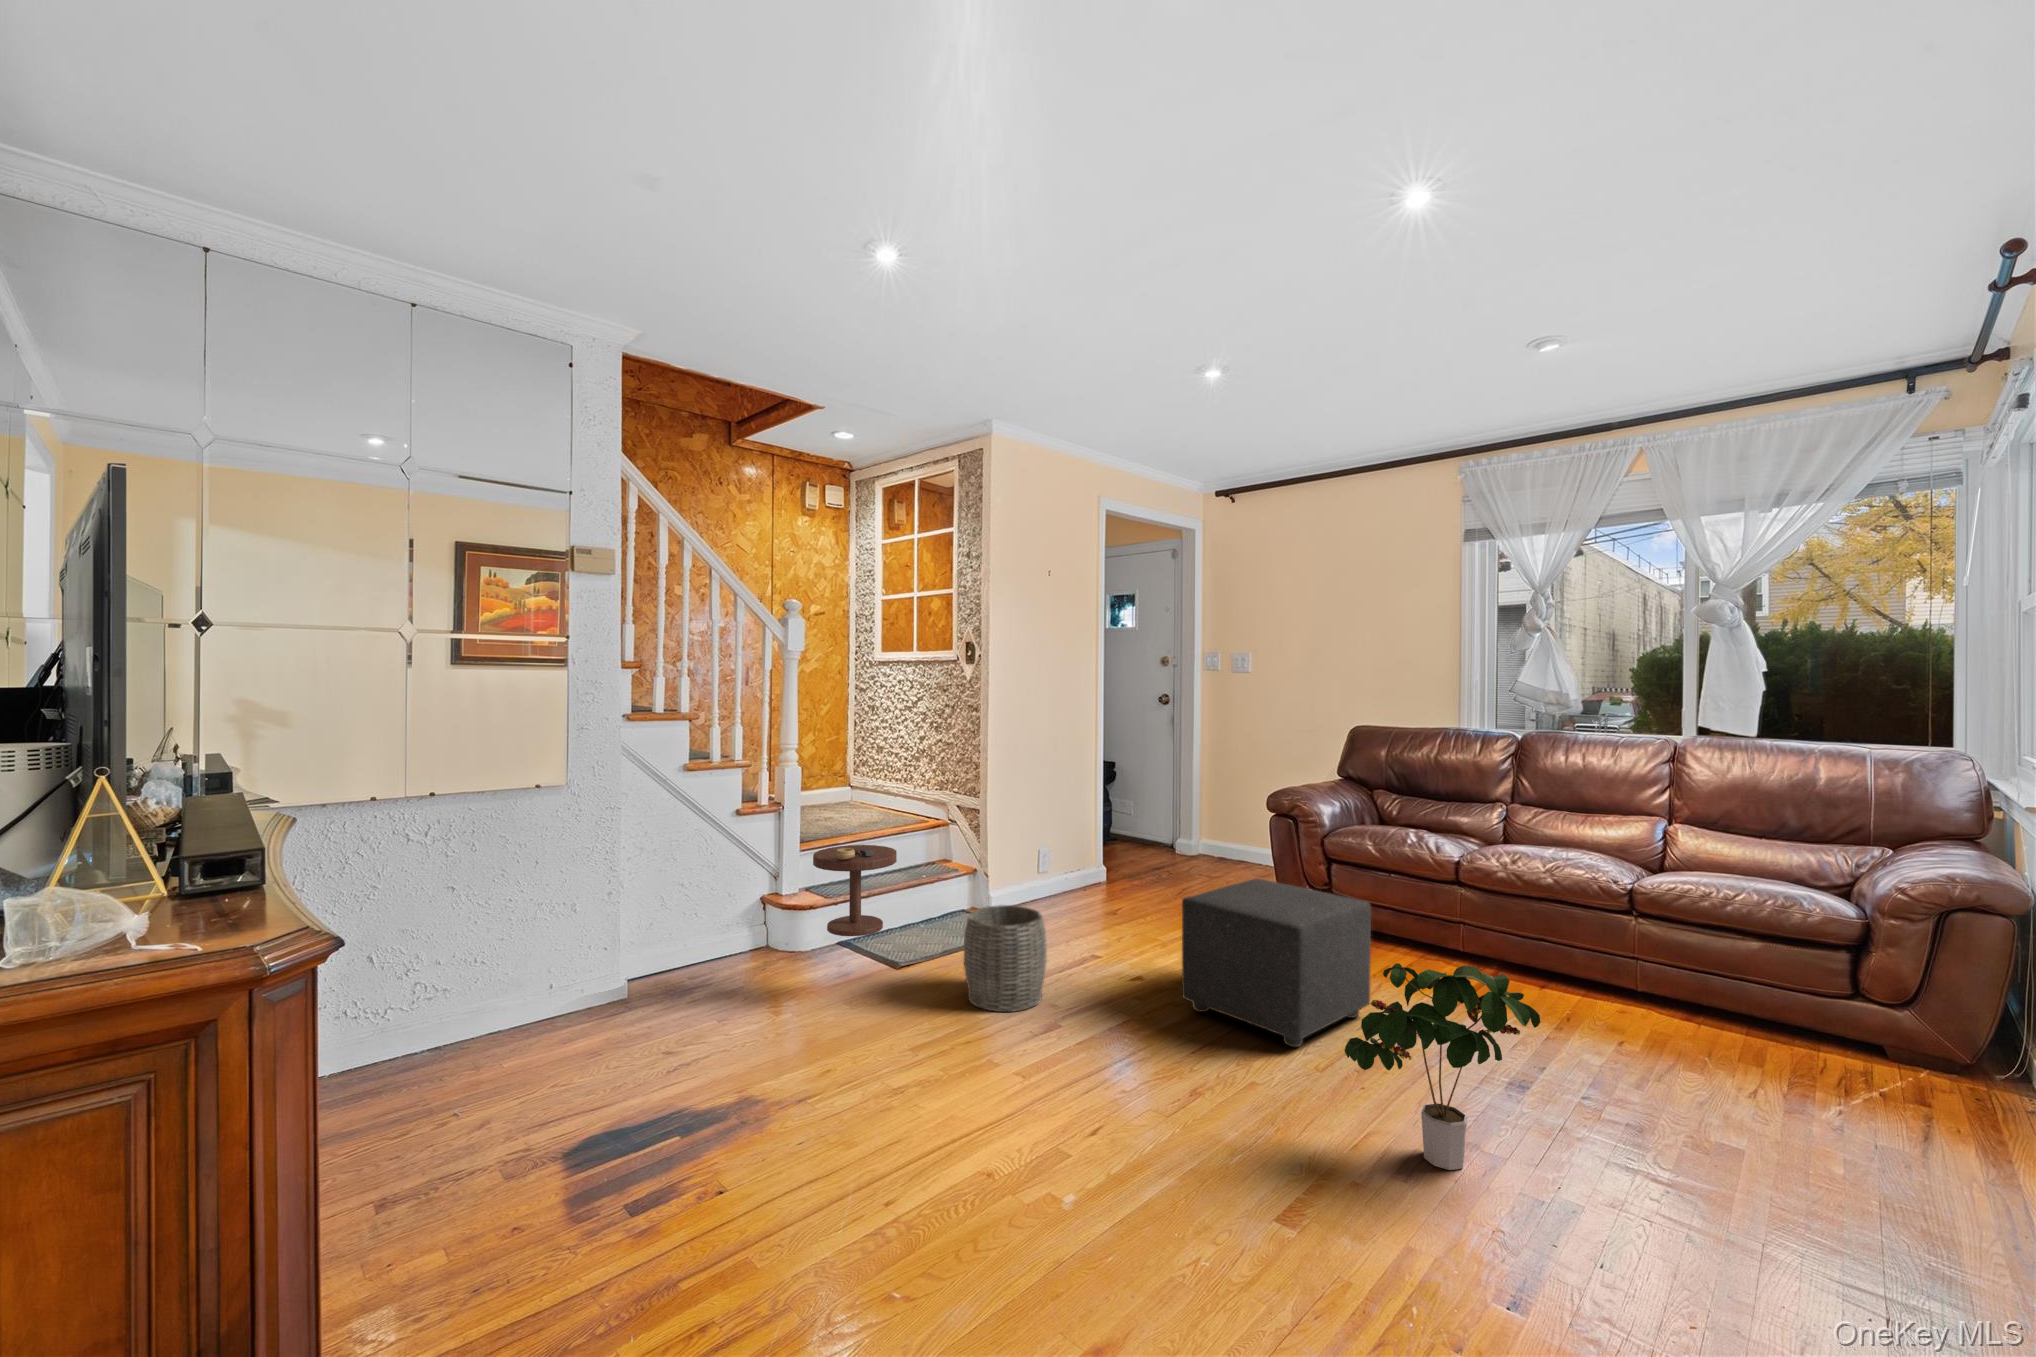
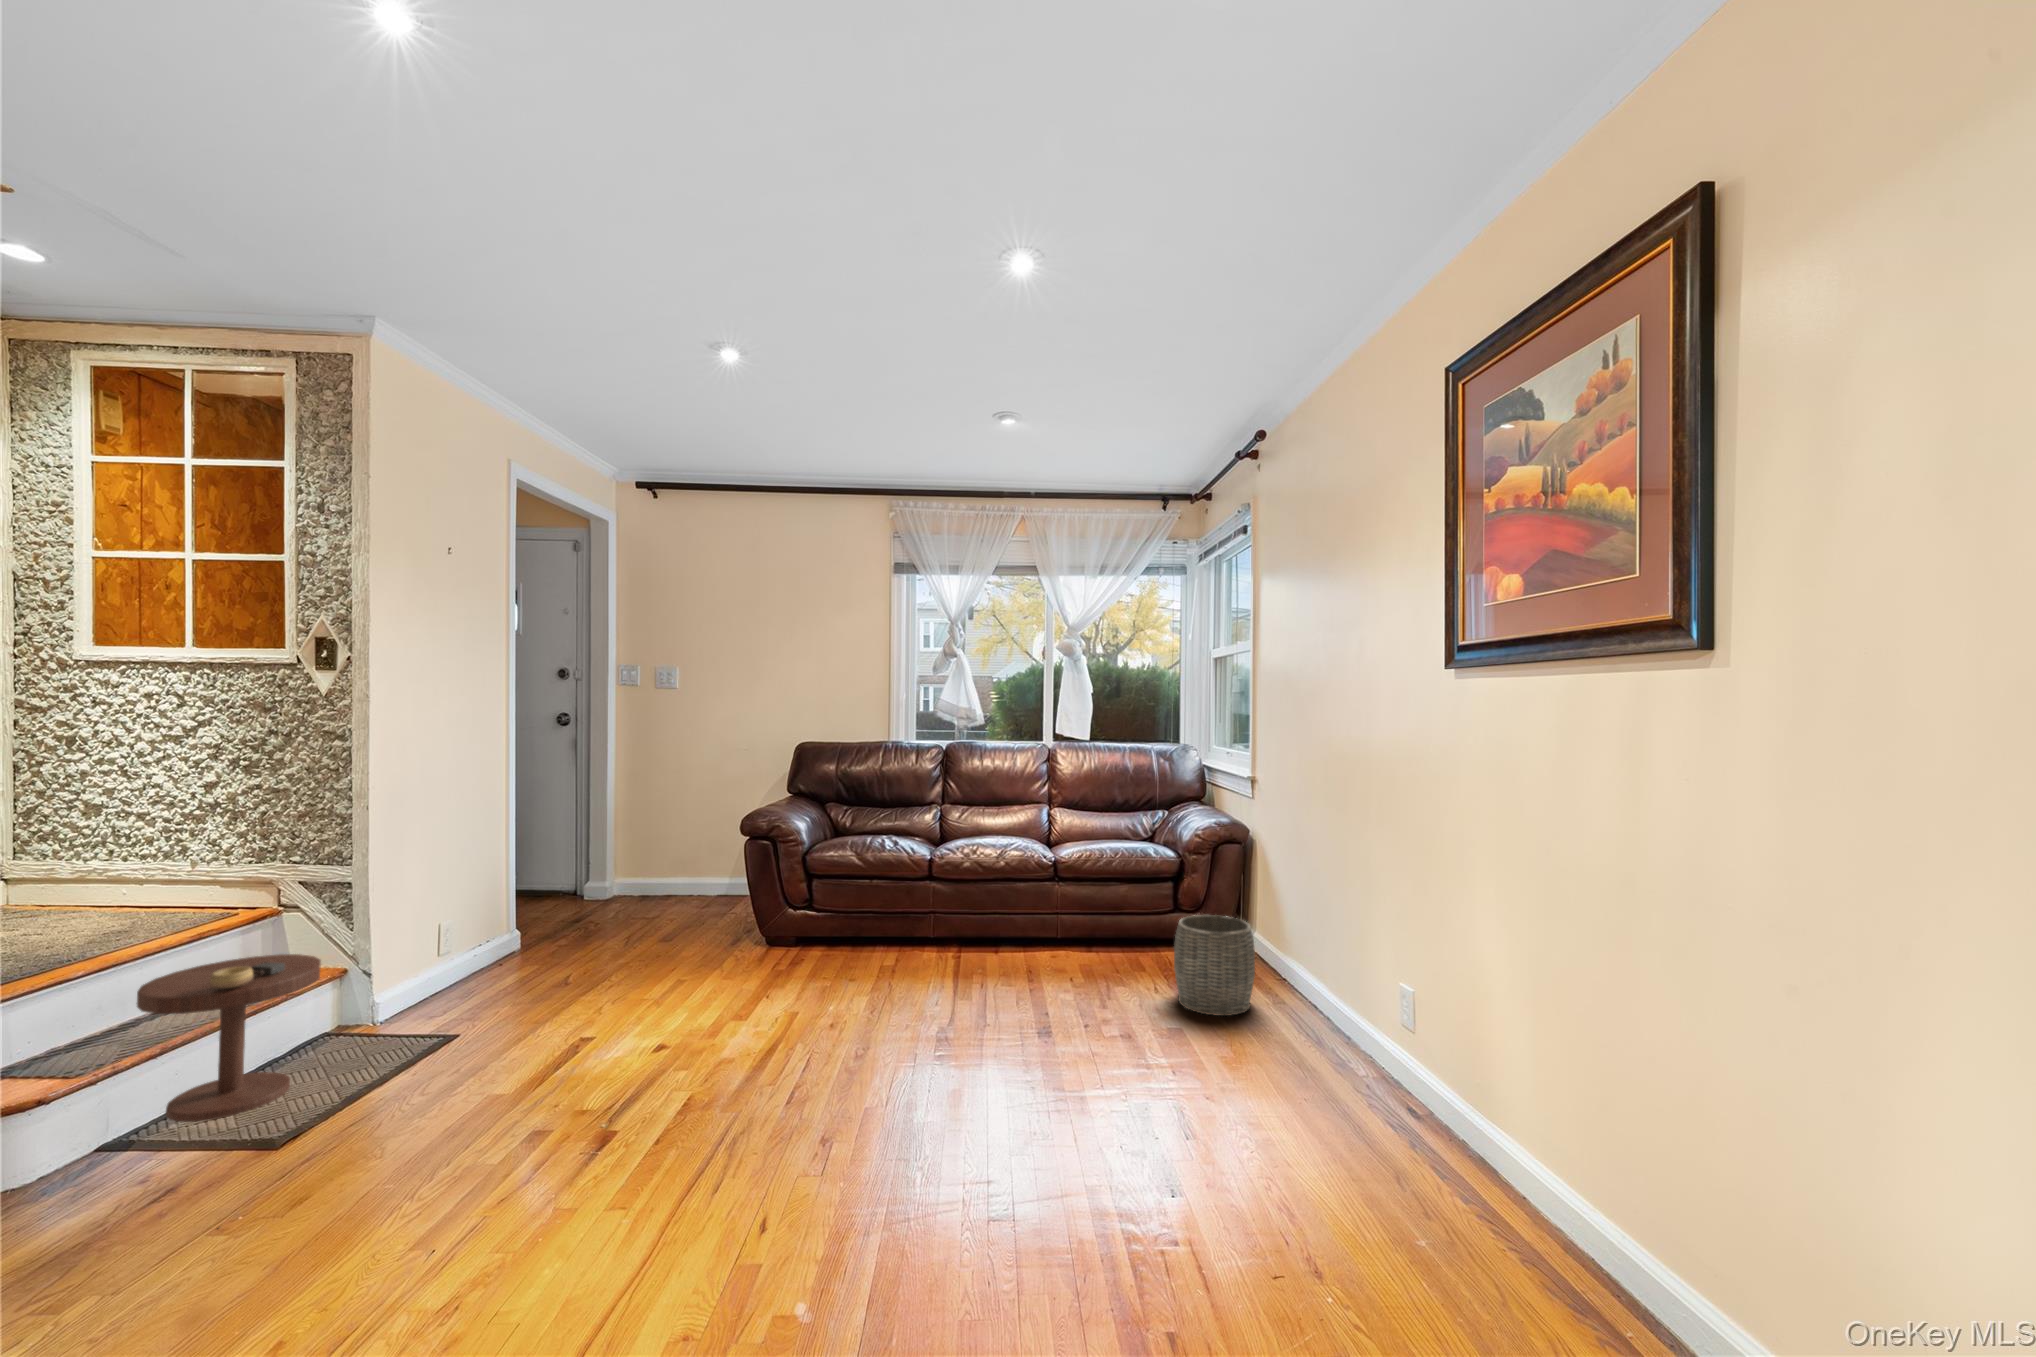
ottoman: present [1182,879,1371,1047] -> none [738,903,911,1065]
woven basket: present [964,905,1047,1012] -> present [1174,915,1255,1016]
potted plant: present [1345,963,1540,1170] -> none [989,936,1116,1120]

